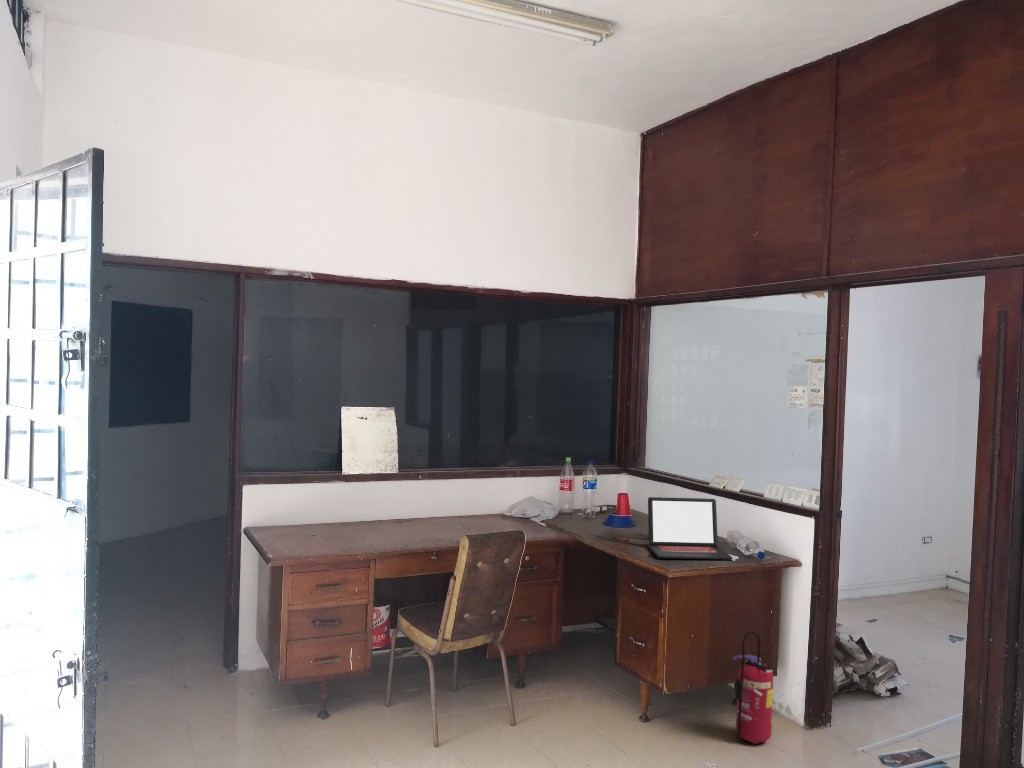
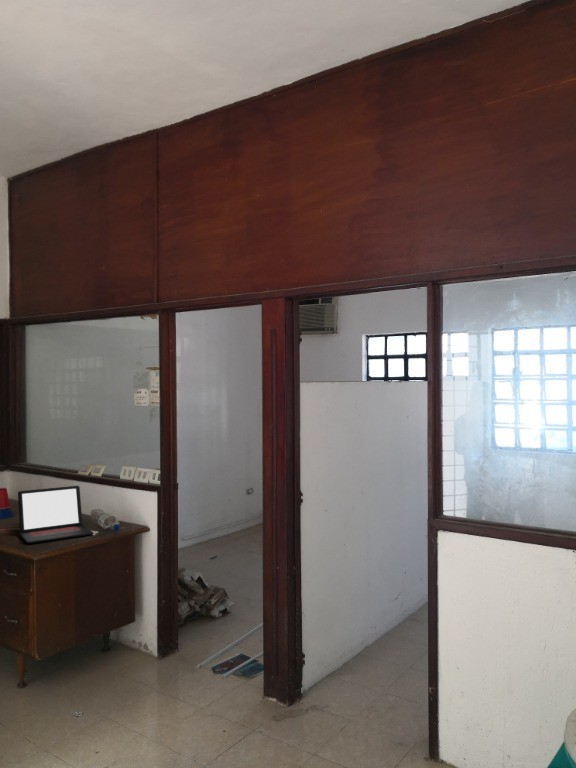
fire extinguisher: present [732,631,774,744] -> none [95,591,131,683]

